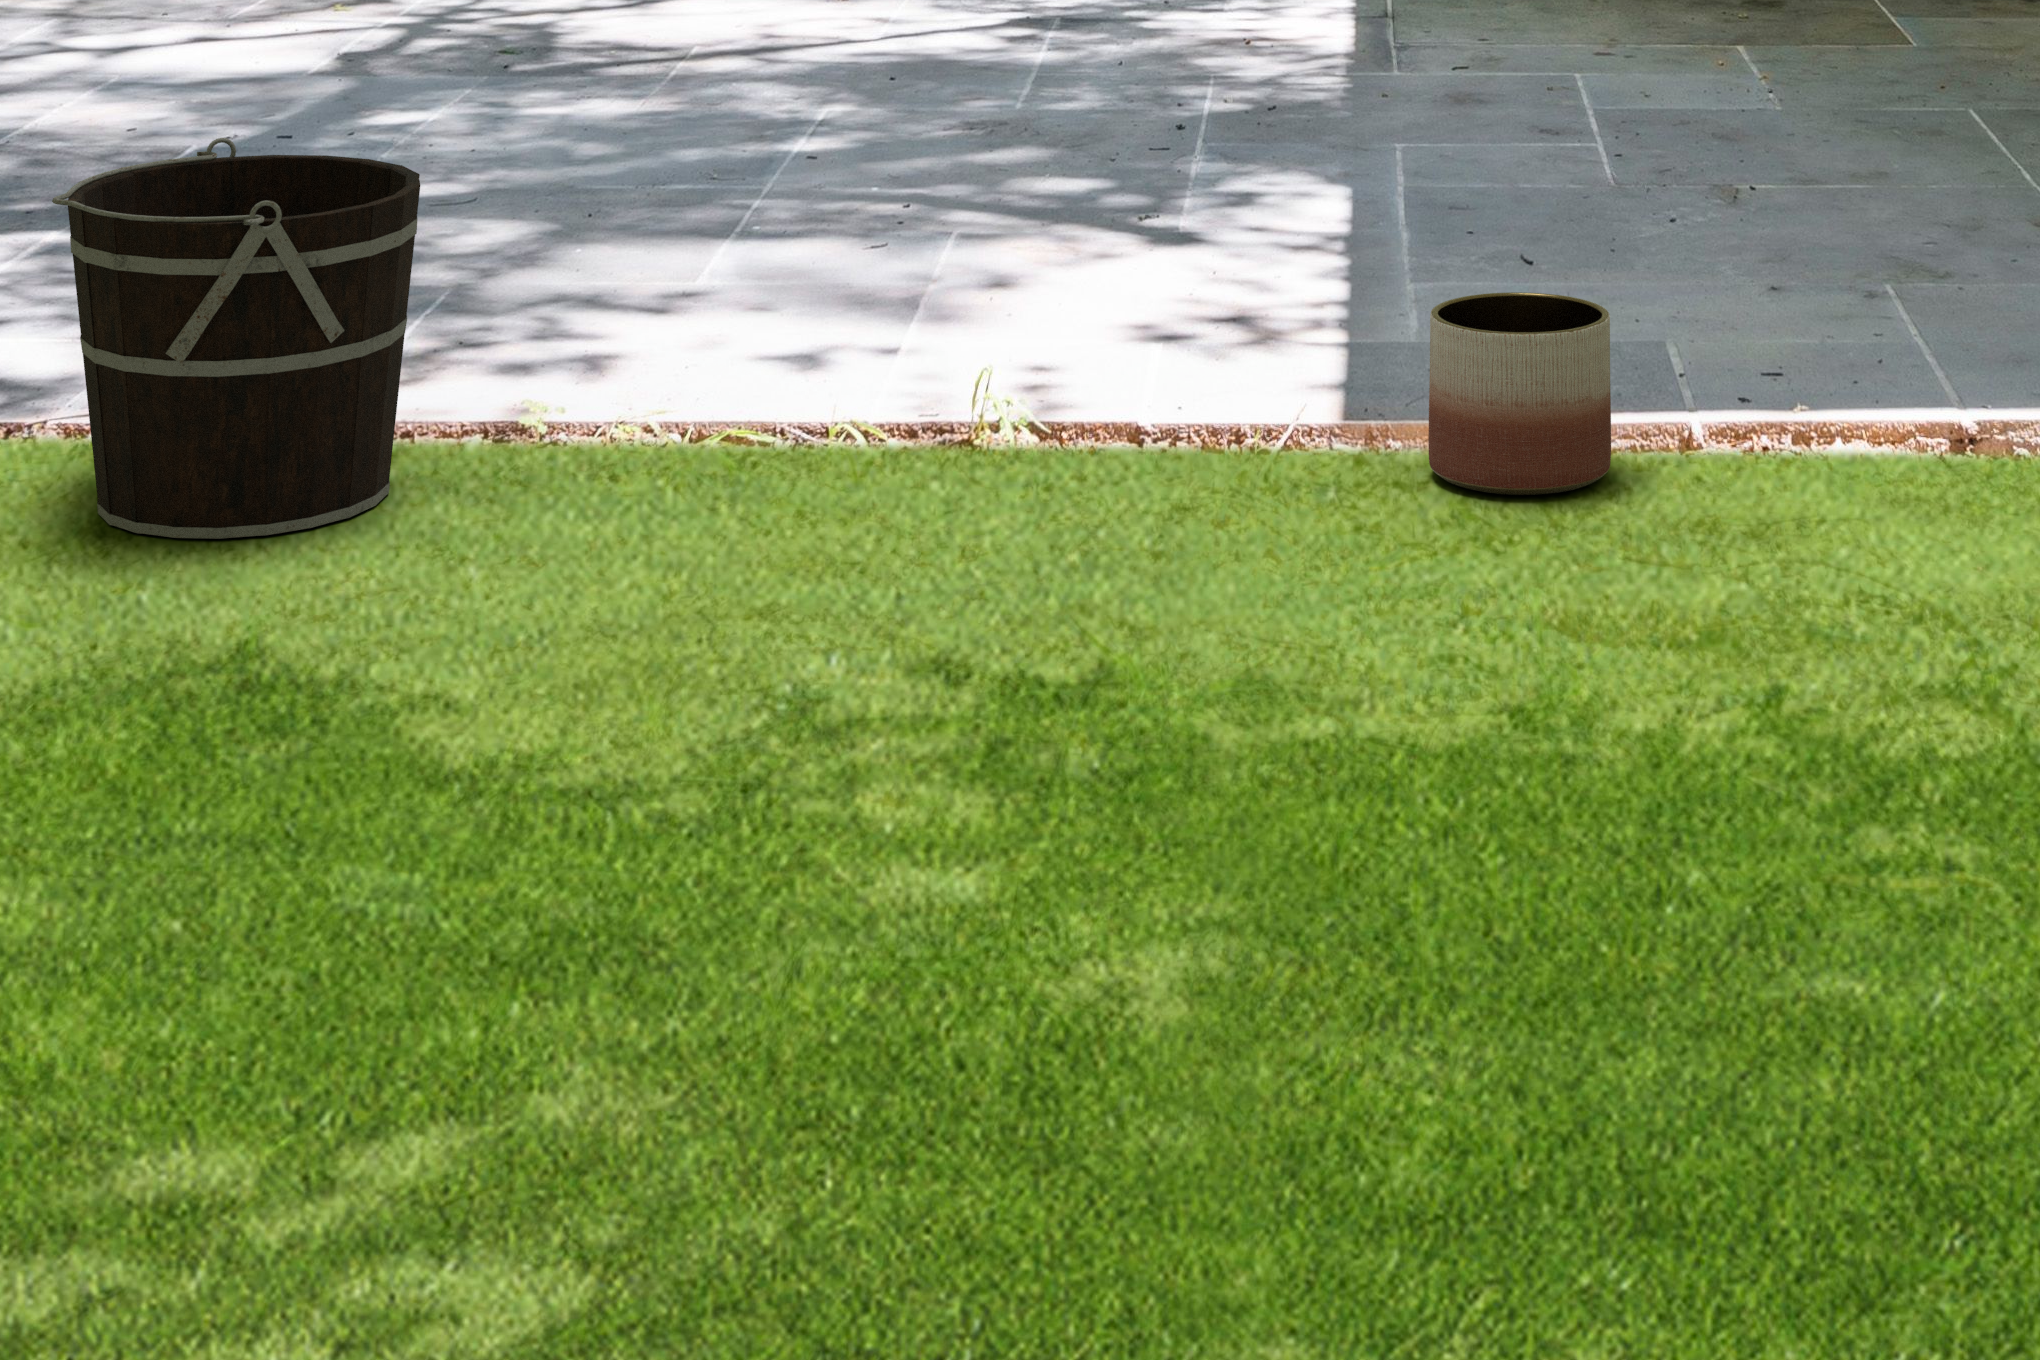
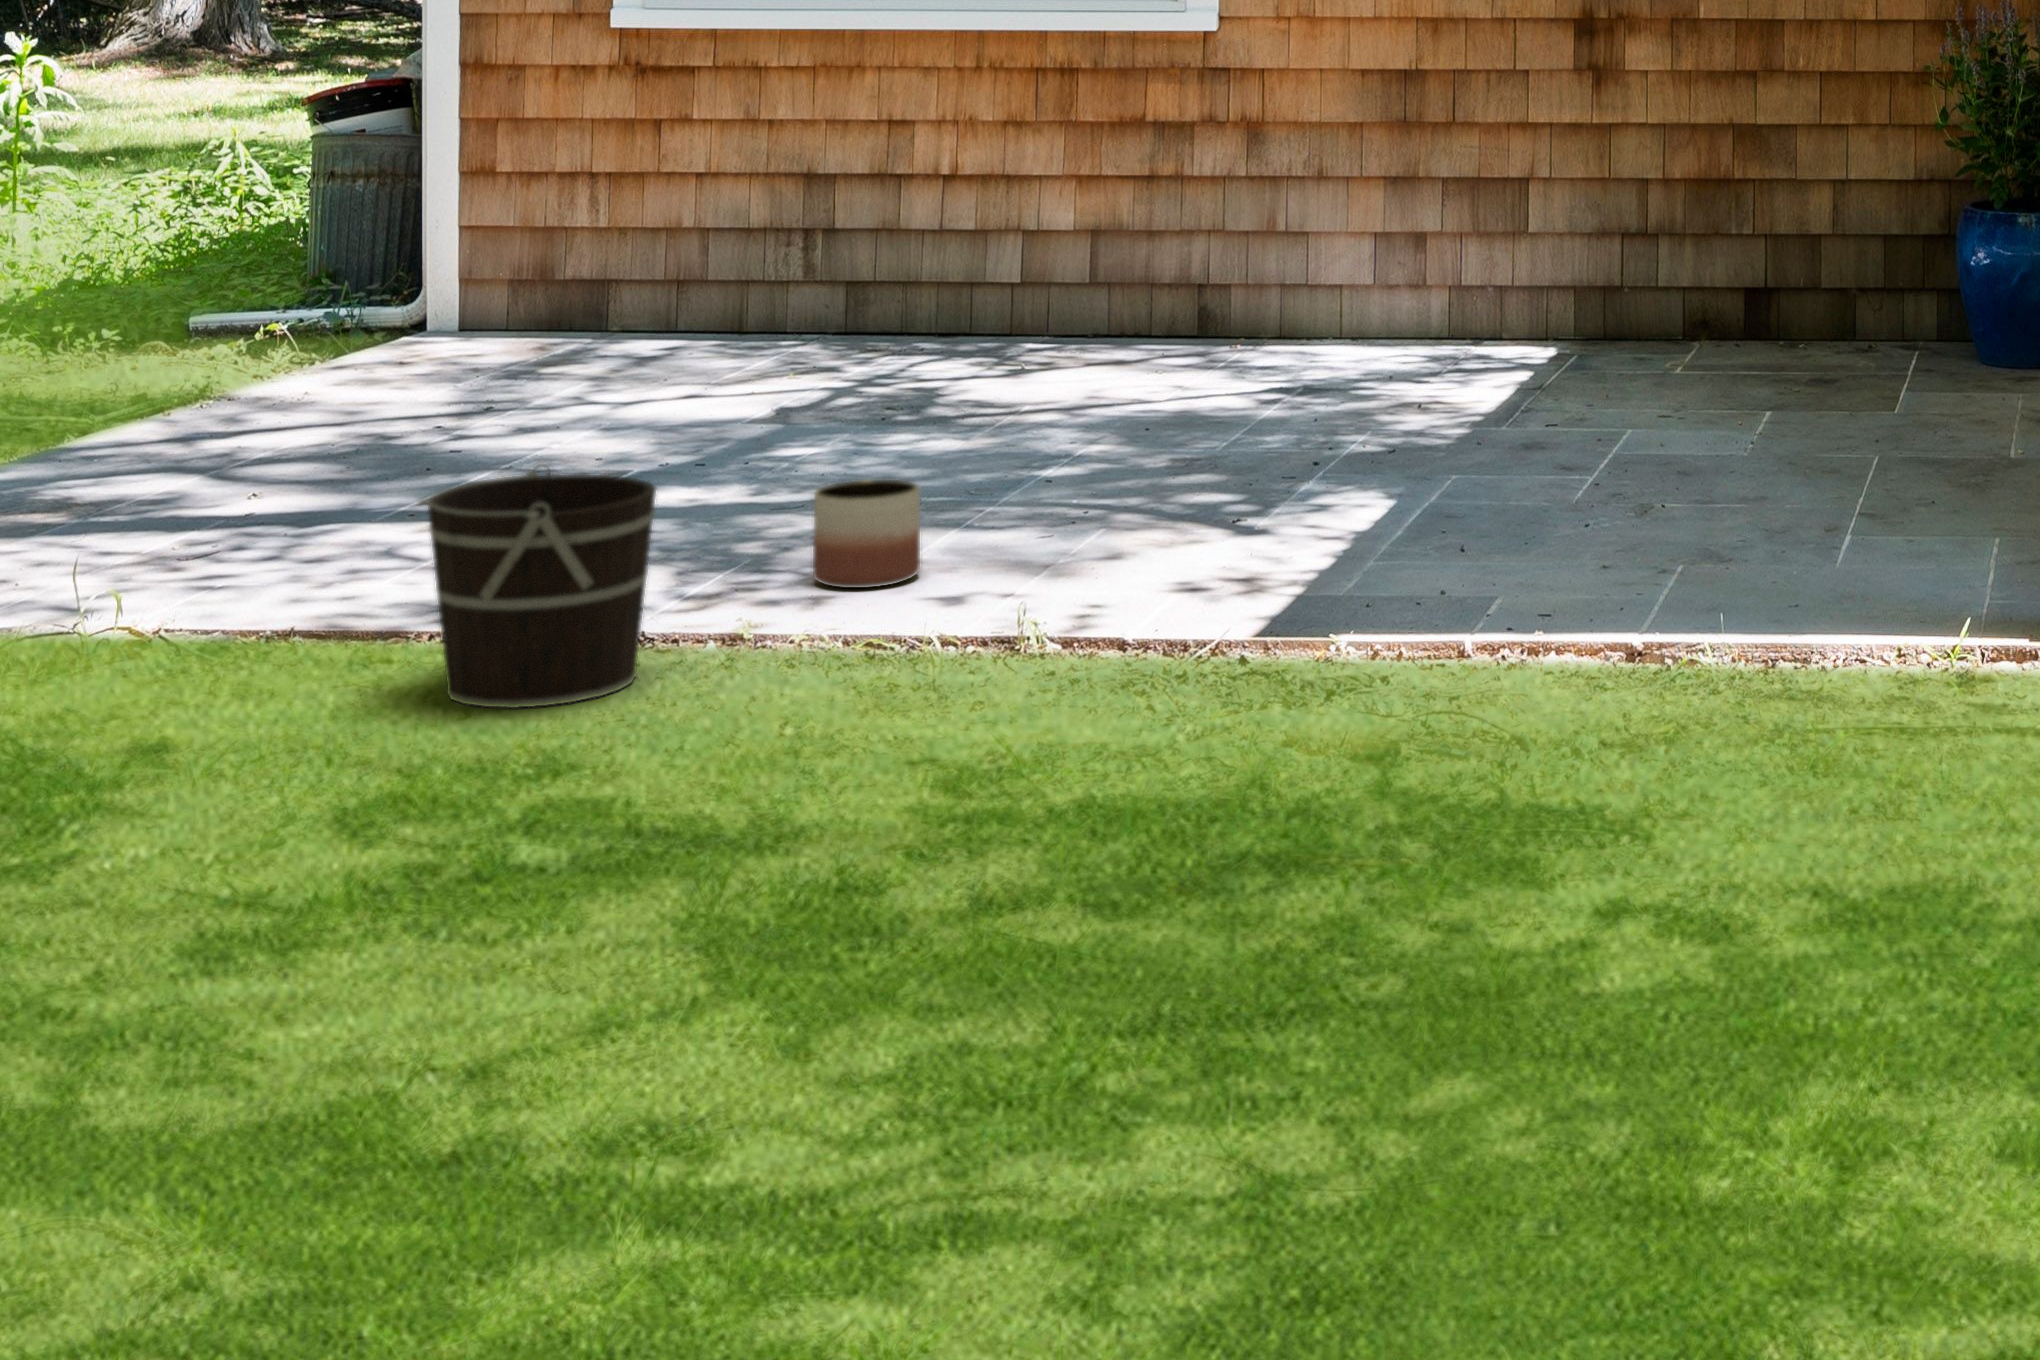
planter: present [1428,292,1611,495] -> present [813,480,920,588]

